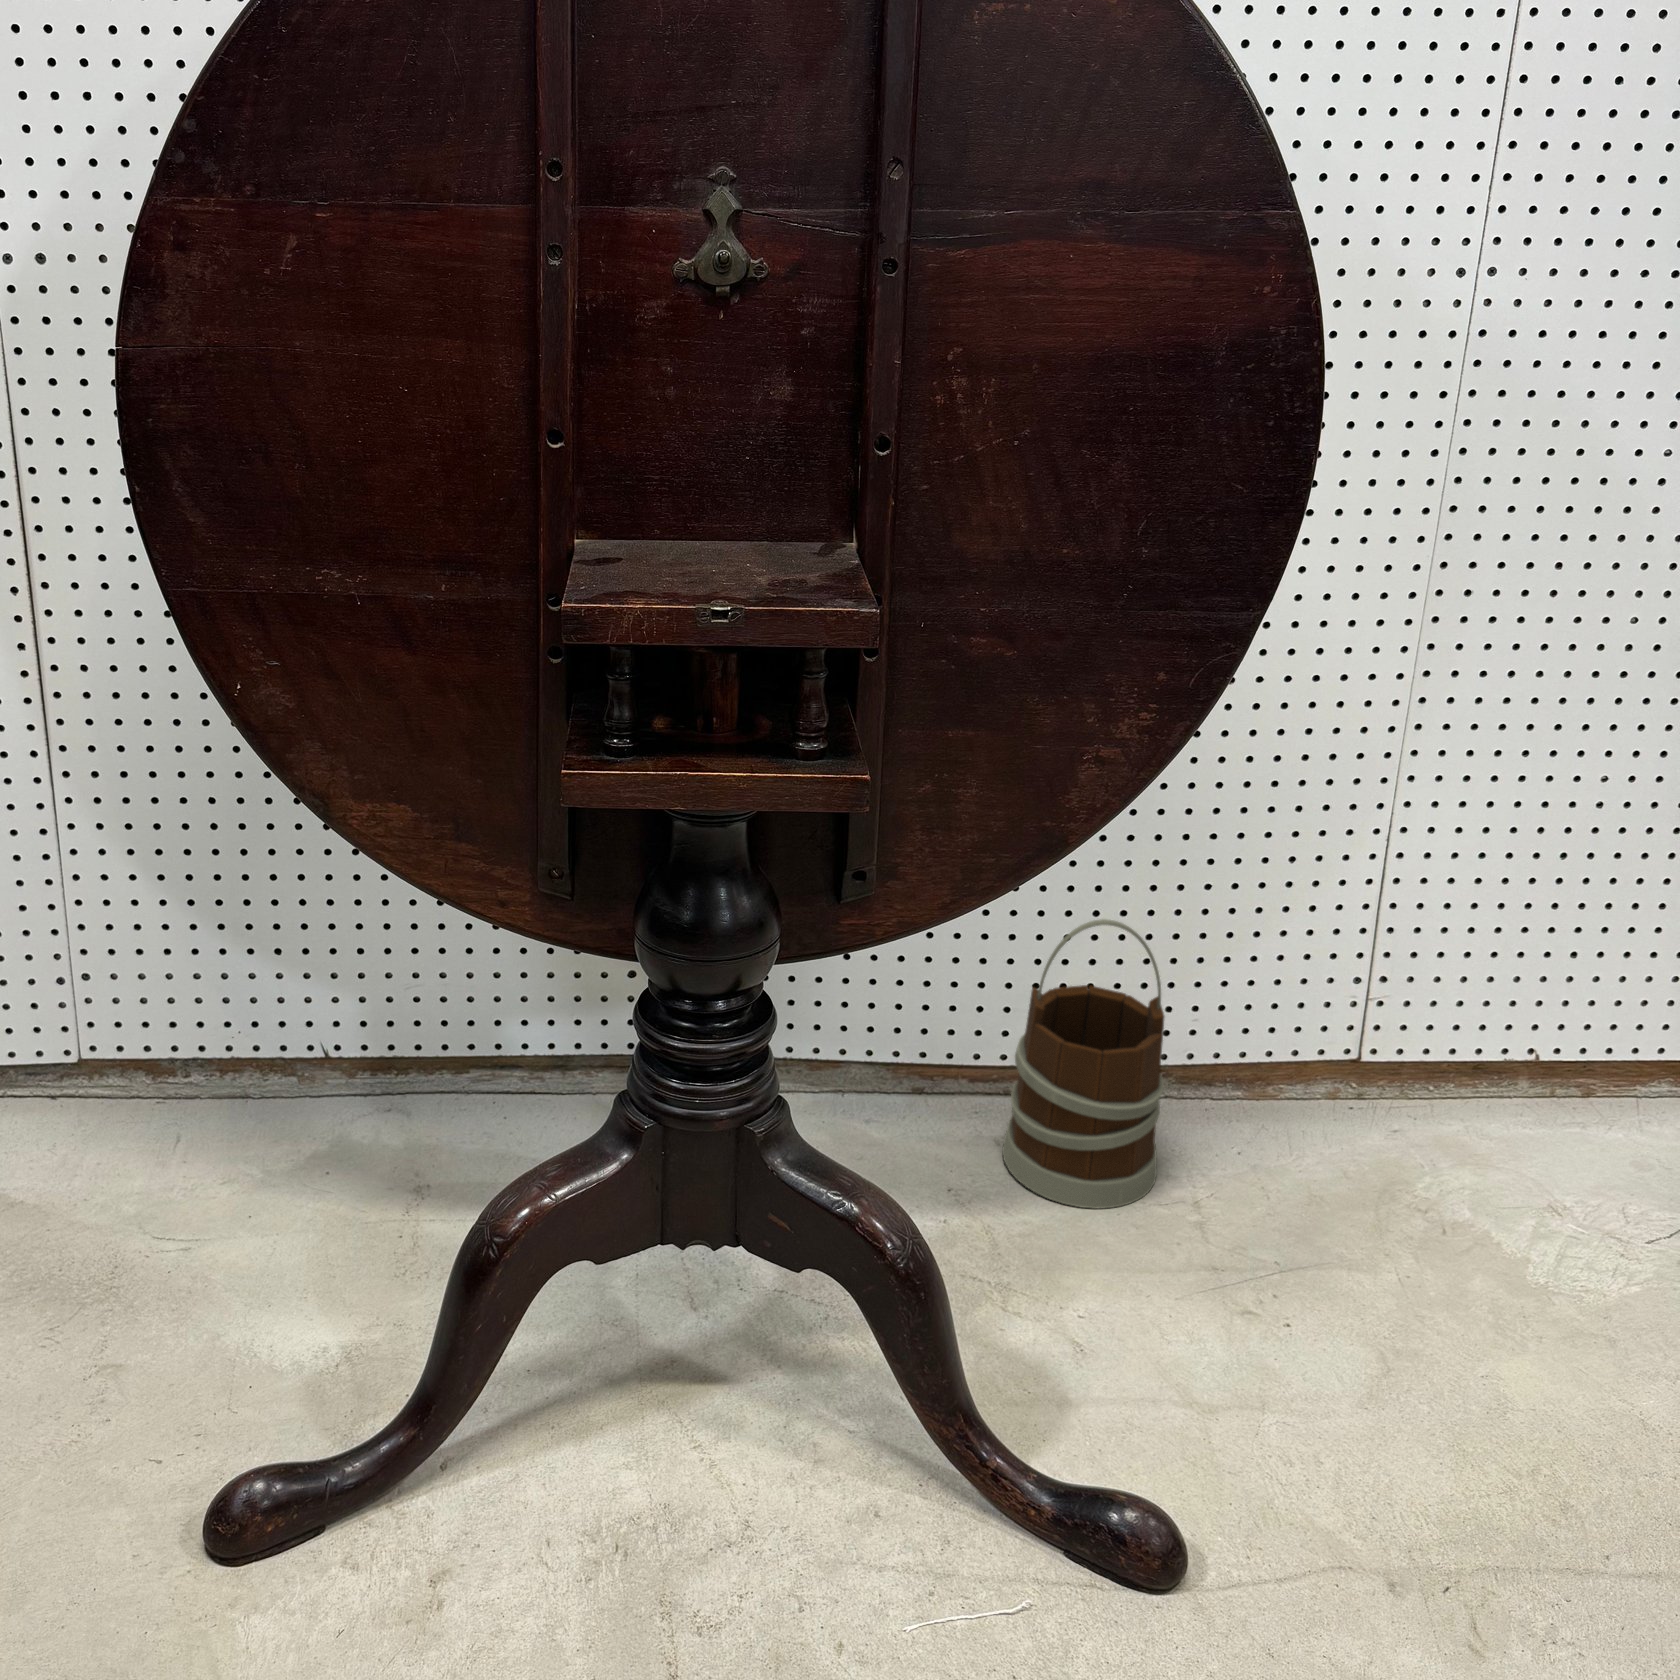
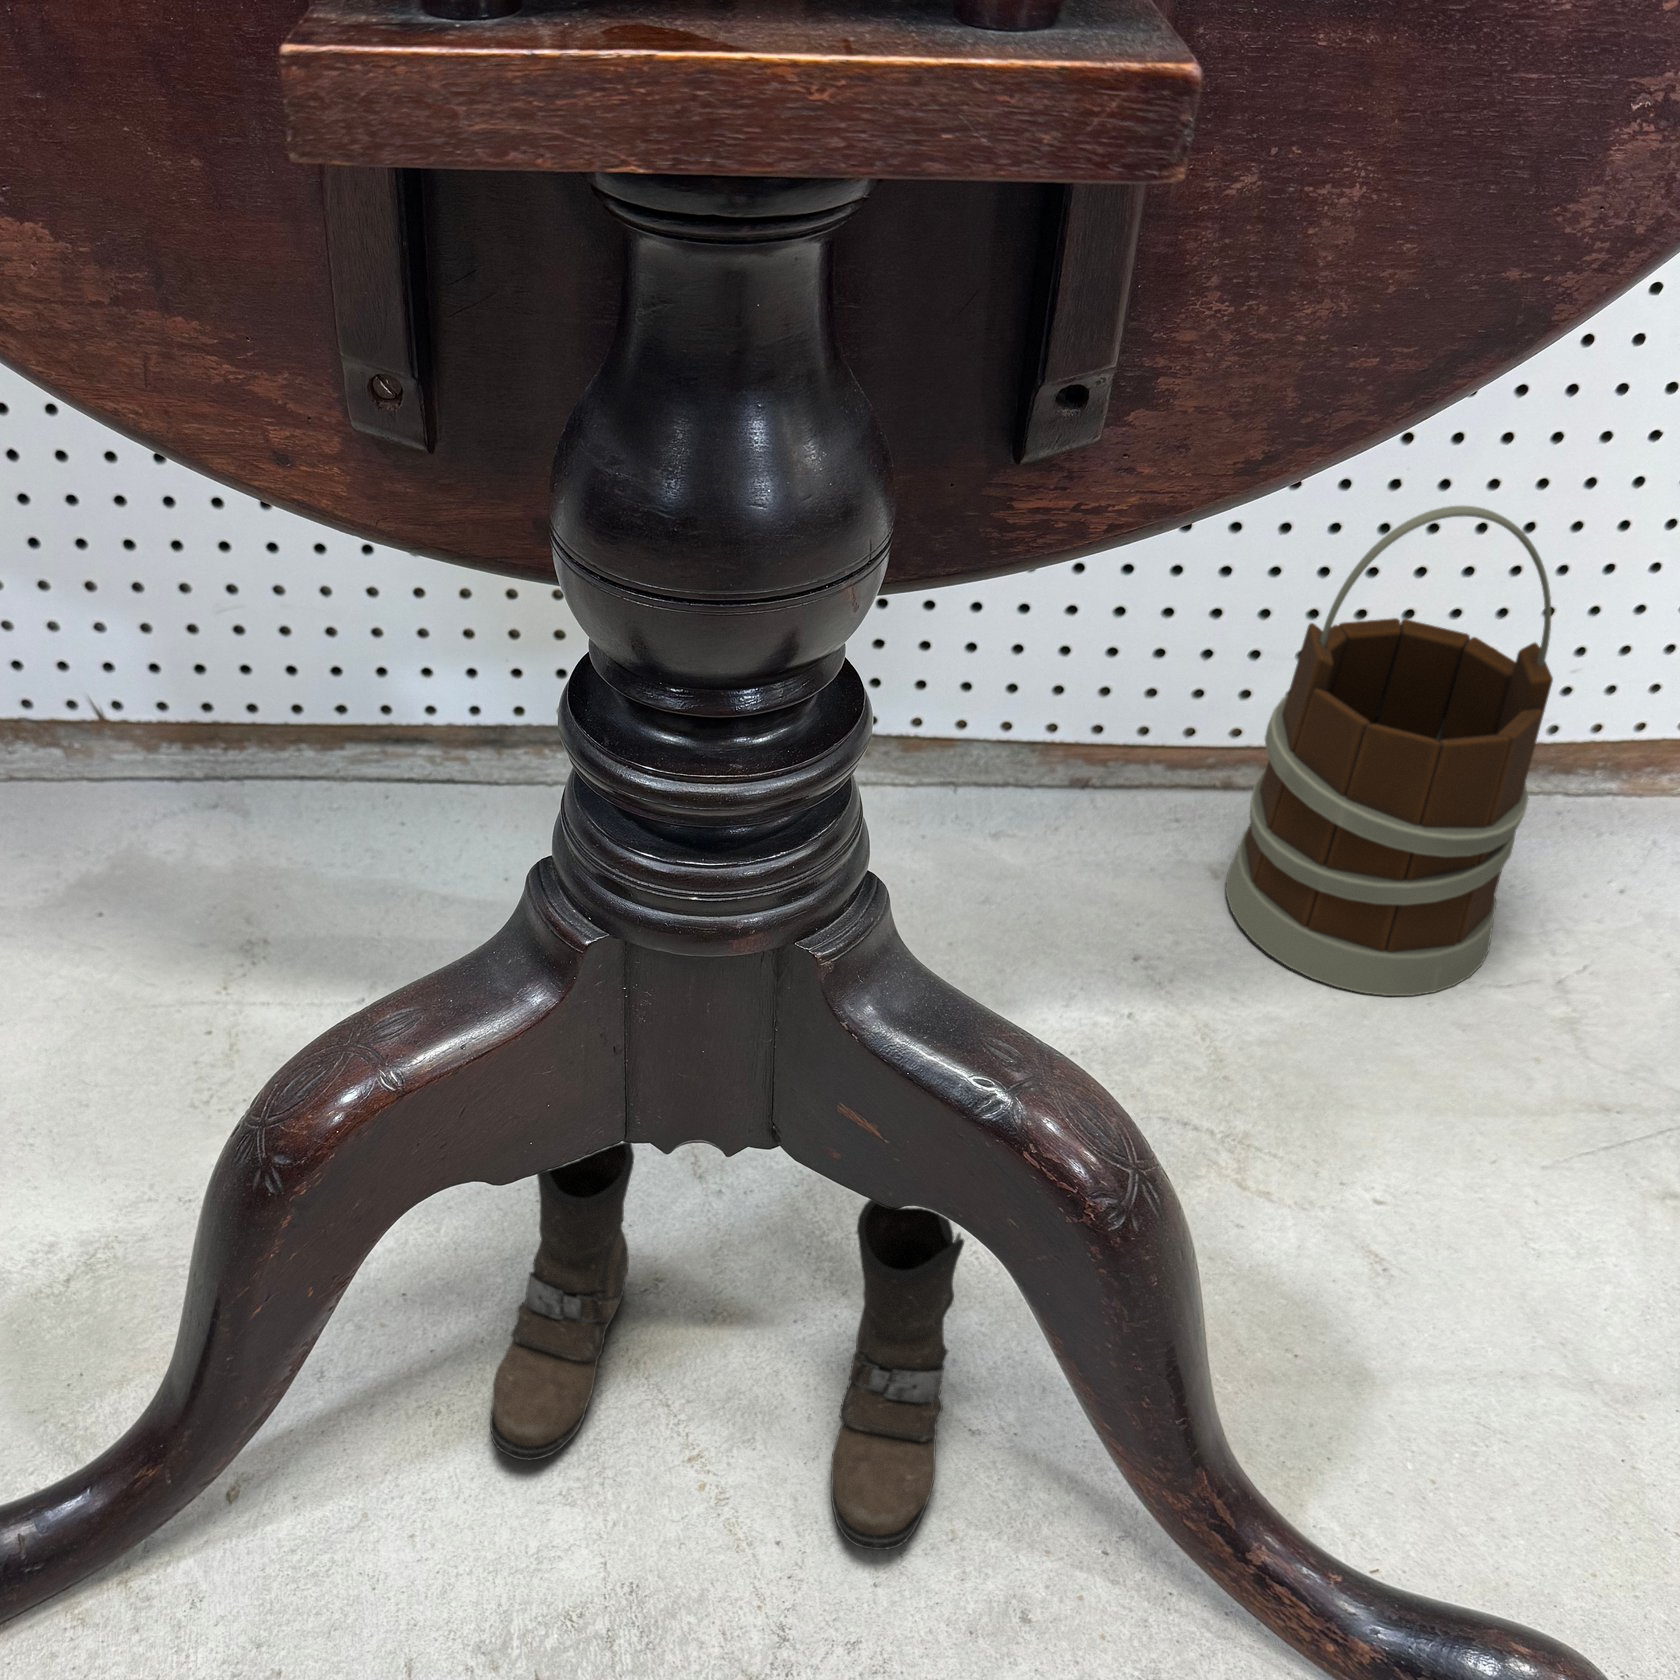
boots: none [585,1252,838,1479] -> present [490,1142,964,1550]

